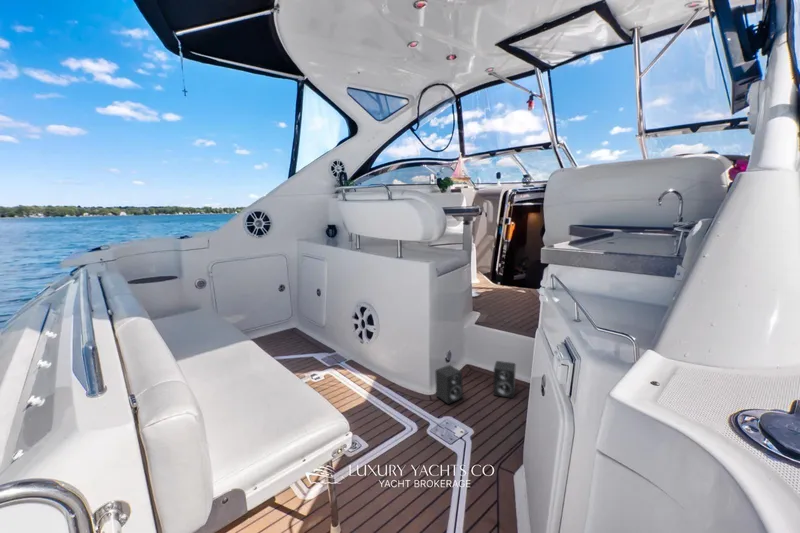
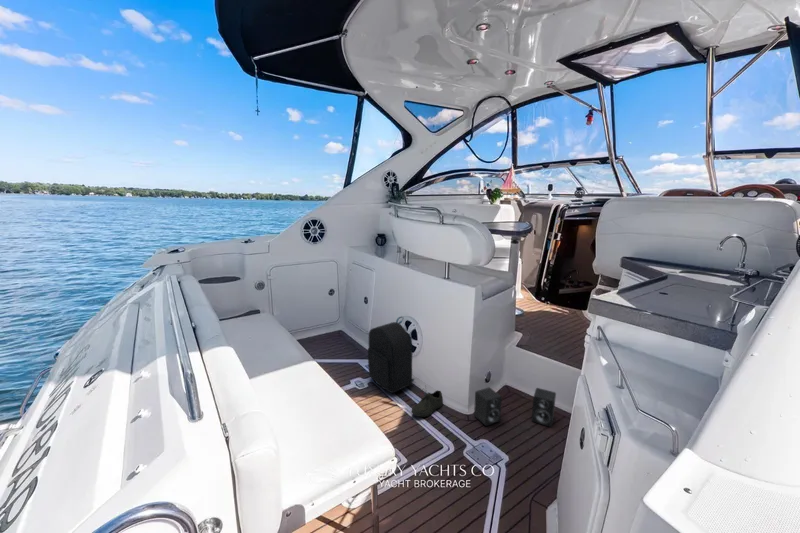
backpack: none [321,302,373,383] -> present [368,317,414,393]
shoe: none [370,370,403,402] -> present [411,390,443,417]

